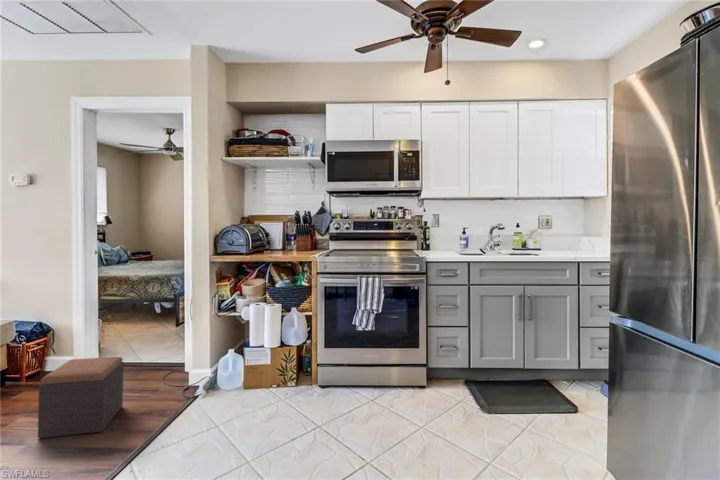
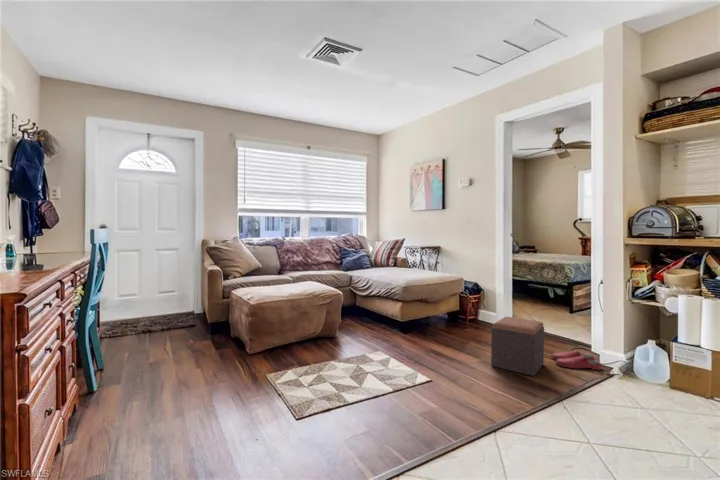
slippers: none [136,376,189,402] -> present [551,350,601,370]

